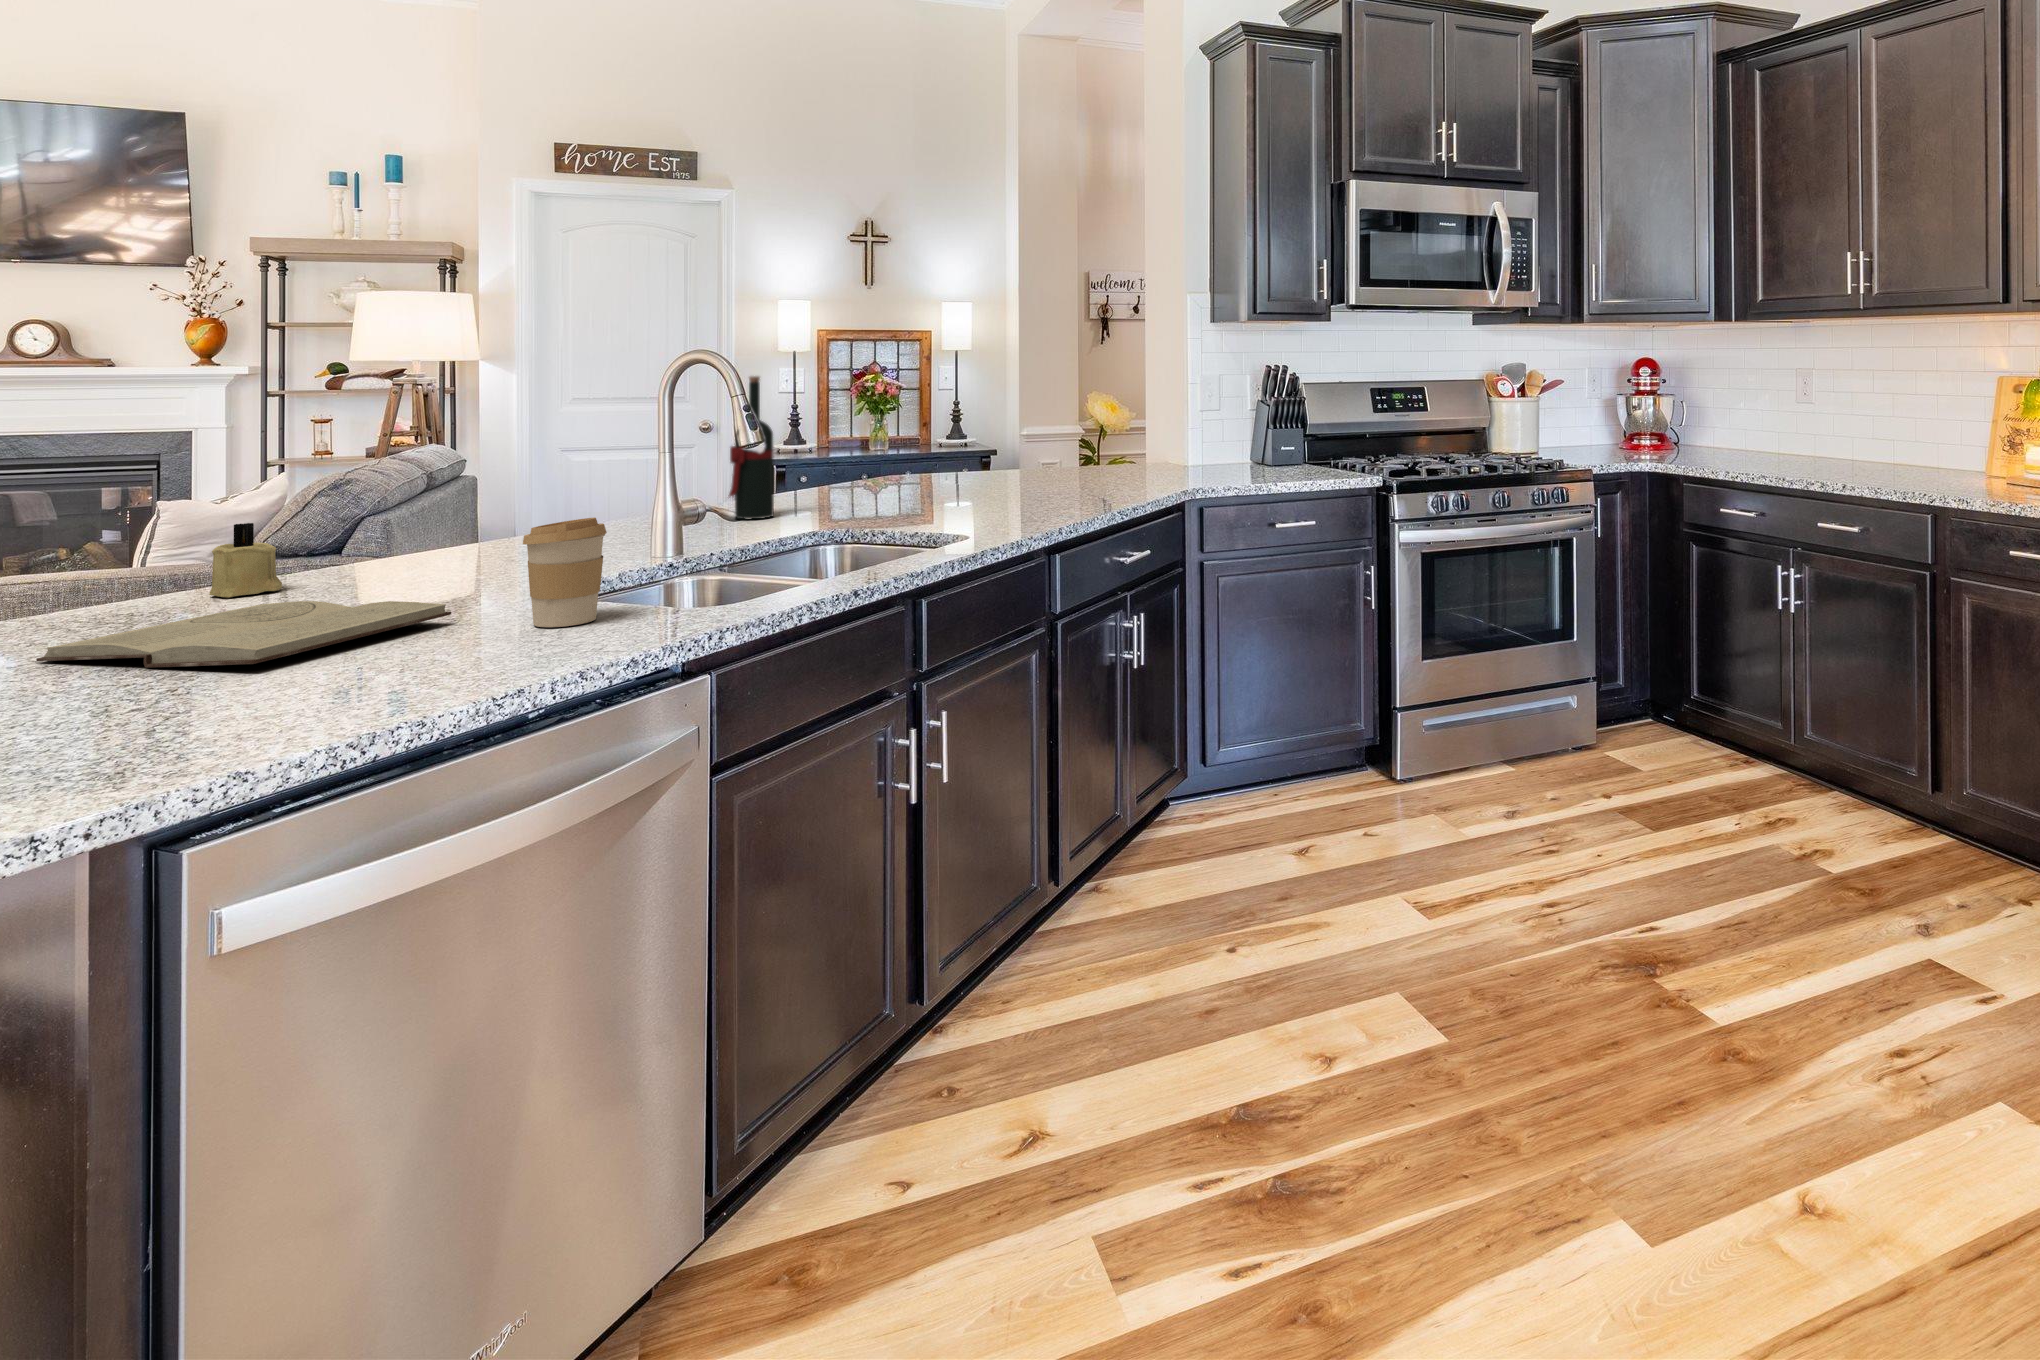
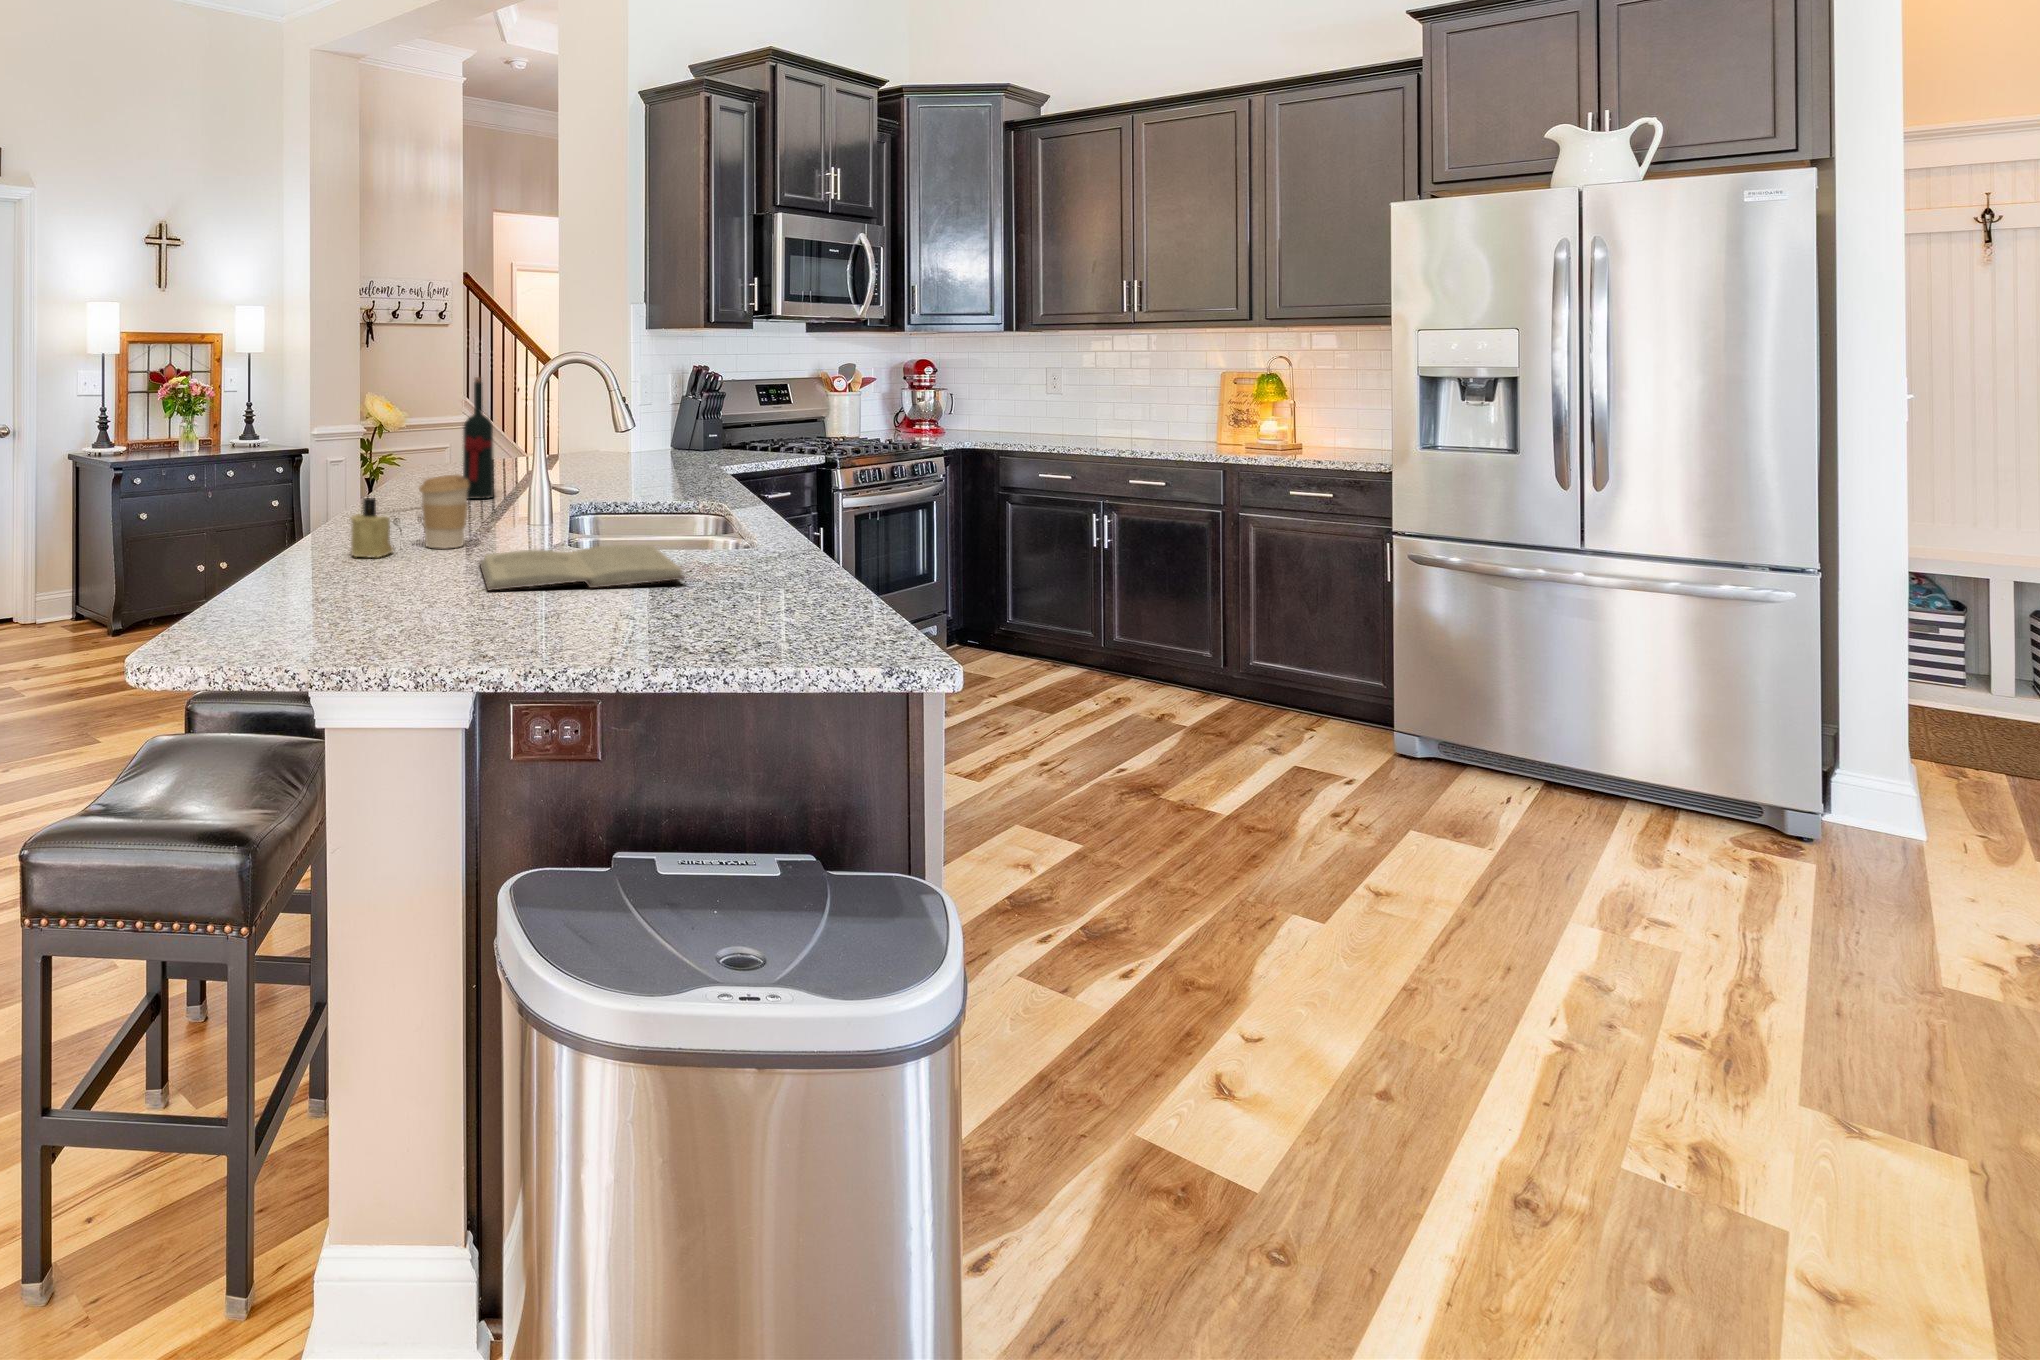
coffee cup: present [523,517,607,627] -> present [419,474,469,549]

